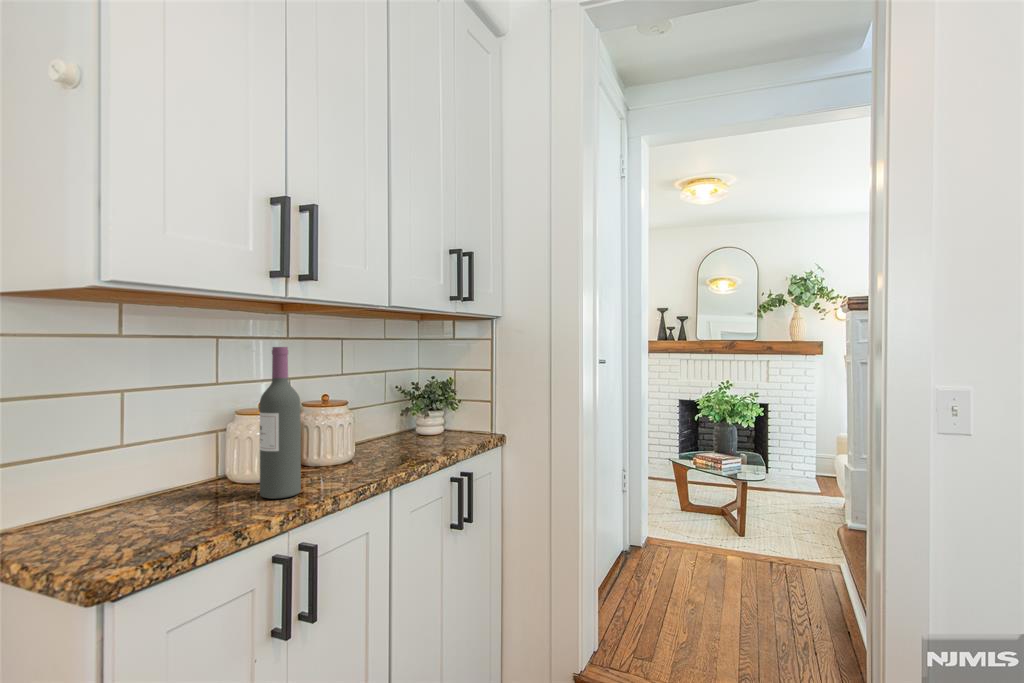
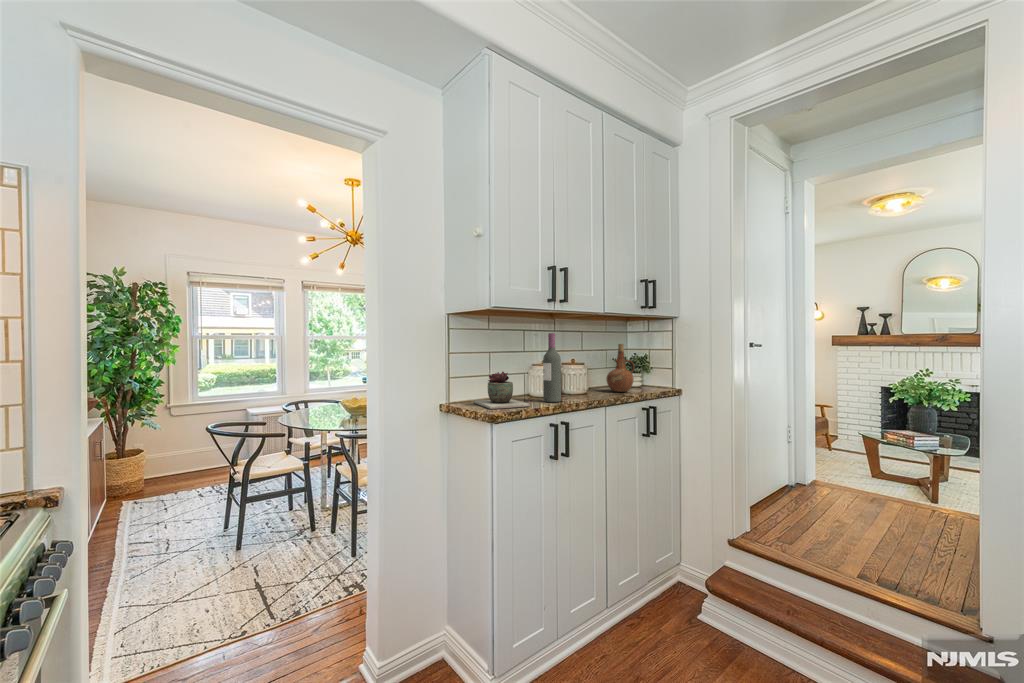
ceramic pitcher: none [386,363,435,450] -> present [606,344,634,392]
succulent plant: none [66,441,225,550] -> present [474,372,530,409]

